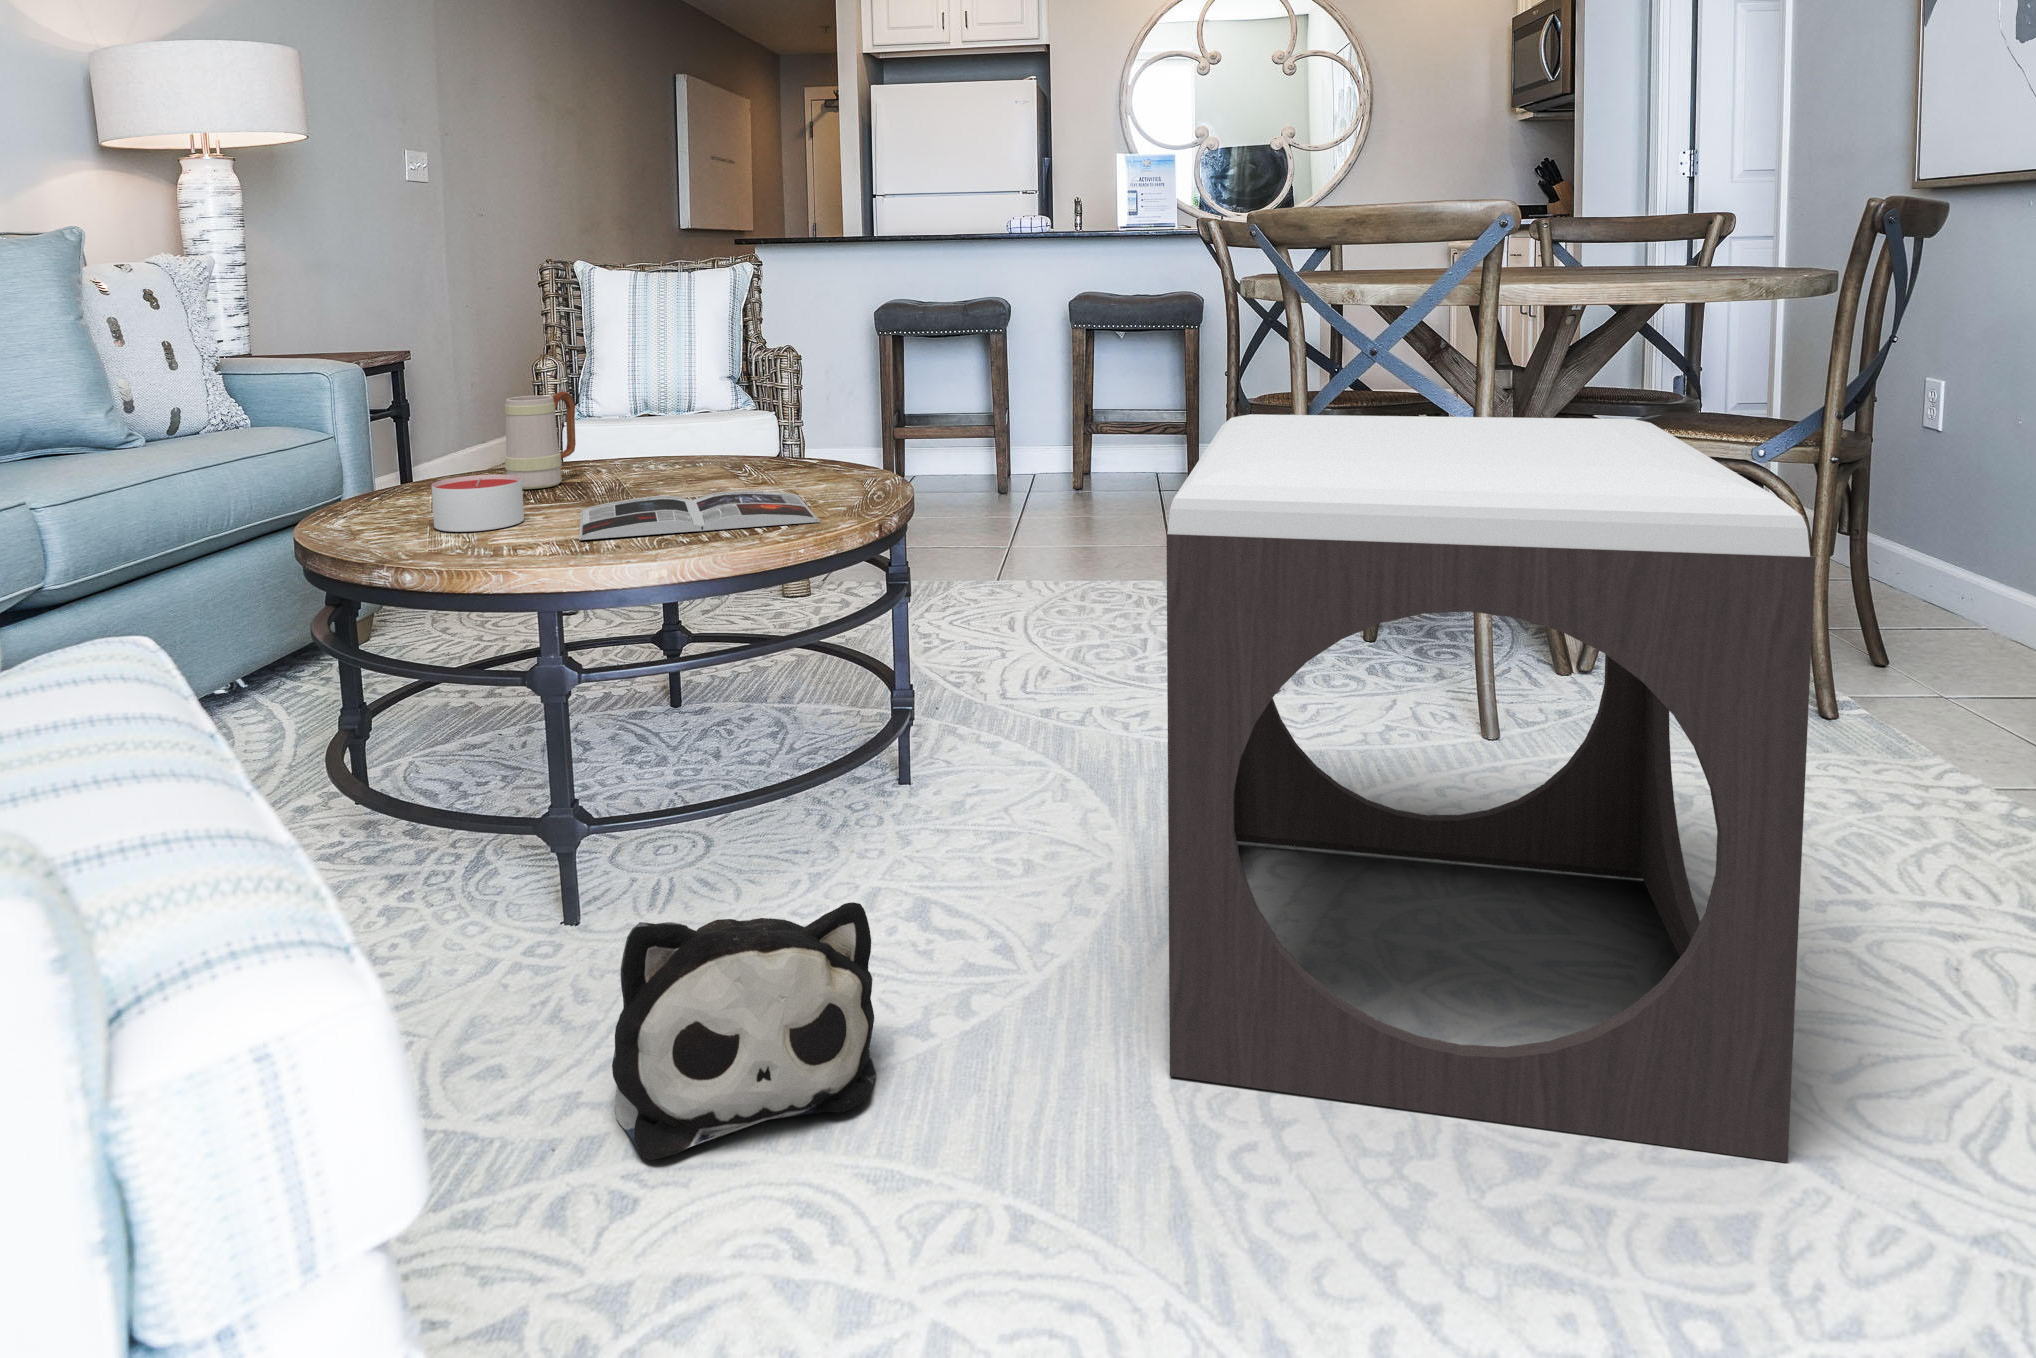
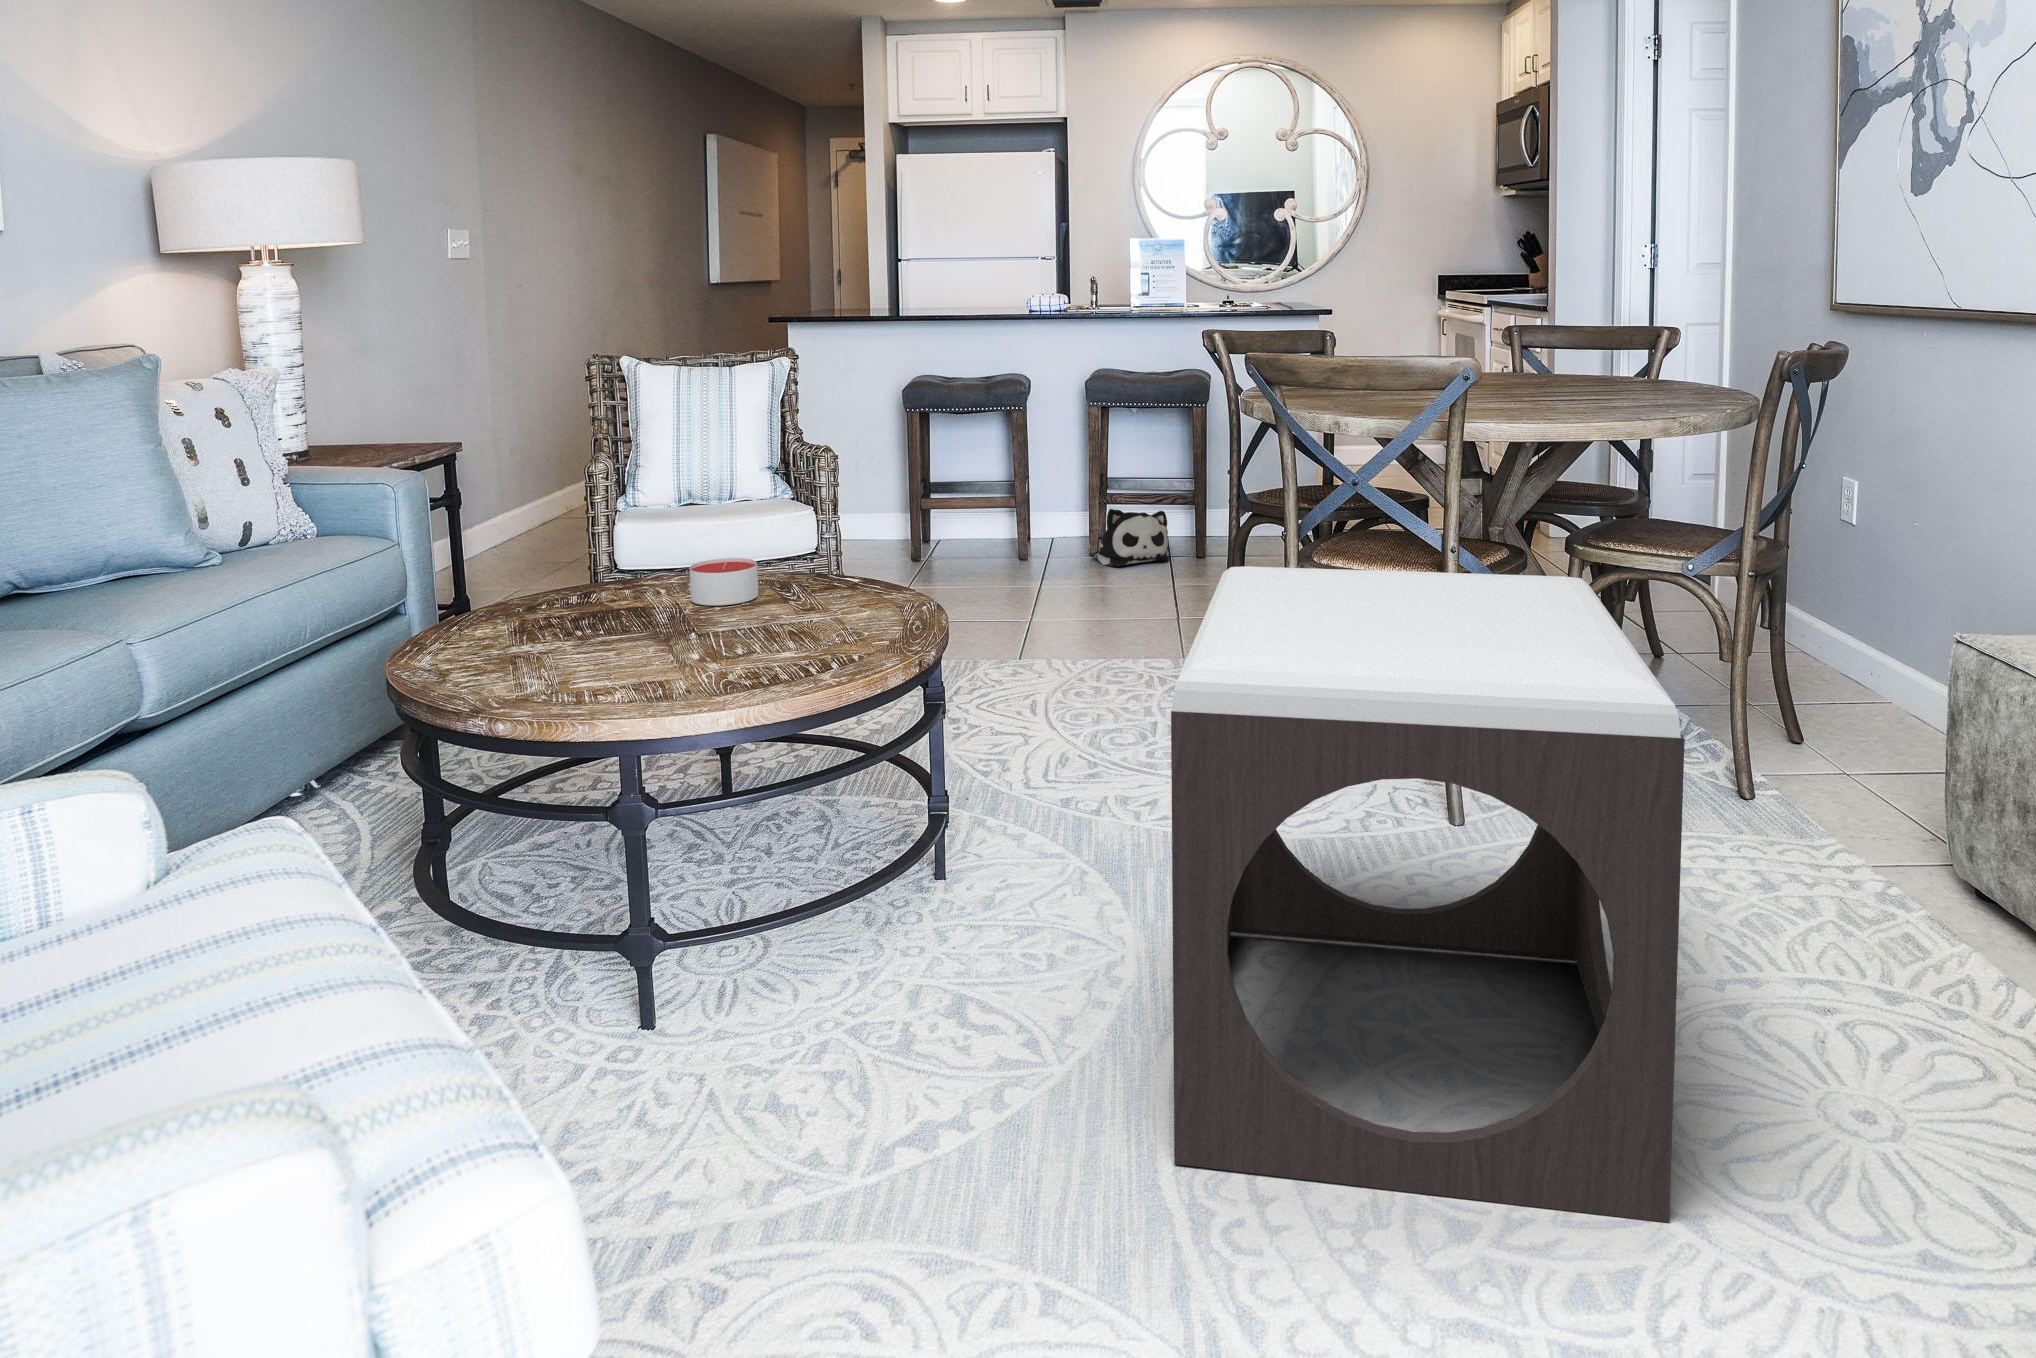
mug: present [505,391,576,489] -> none [572,519,637,613]
candle: present [432,474,524,532] -> present [690,558,758,606]
magazine: present [579,491,820,540] -> none [648,620,868,681]
plush toy: present [612,902,876,1160] -> present [1093,509,1170,567]

